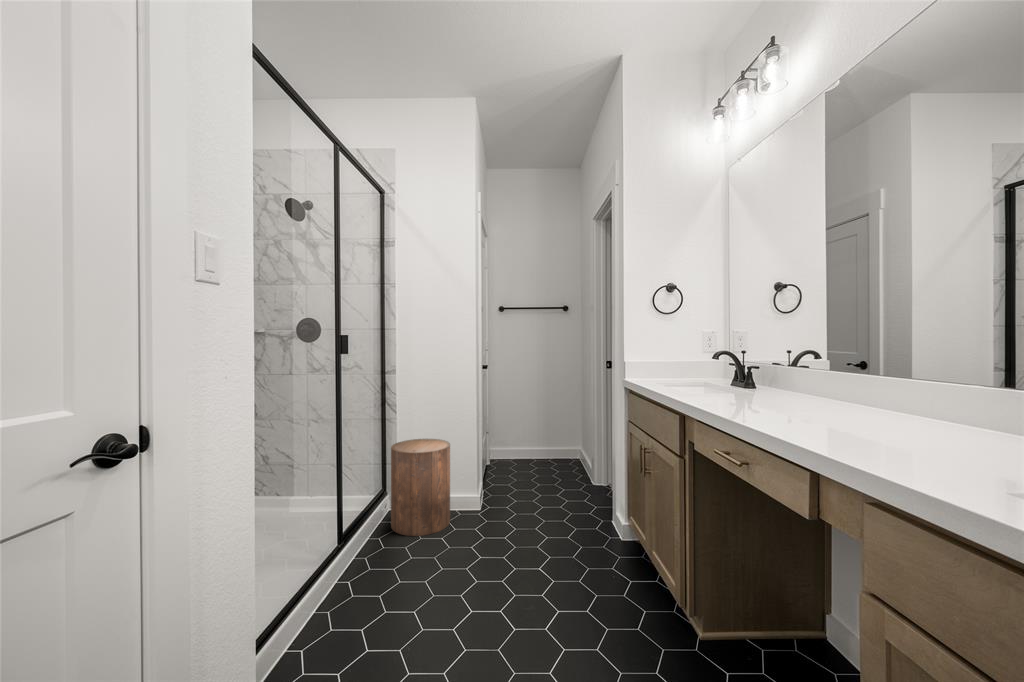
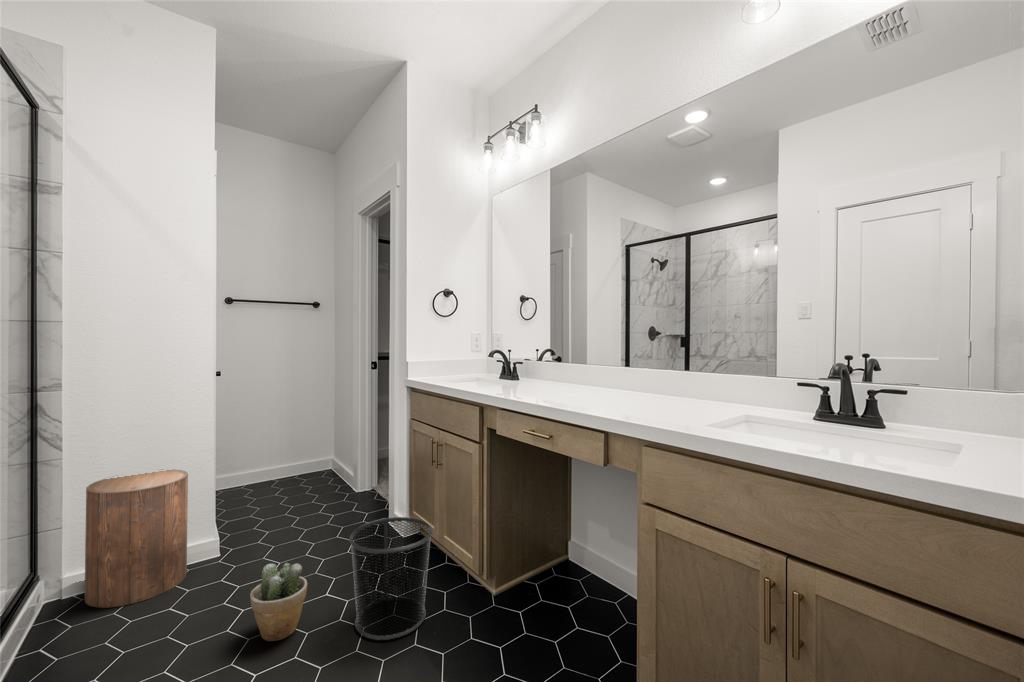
waste bin: none [540,518,623,645] -> present [349,517,433,640]
potted plant: none [466,534,511,604] -> present [250,563,307,641]

